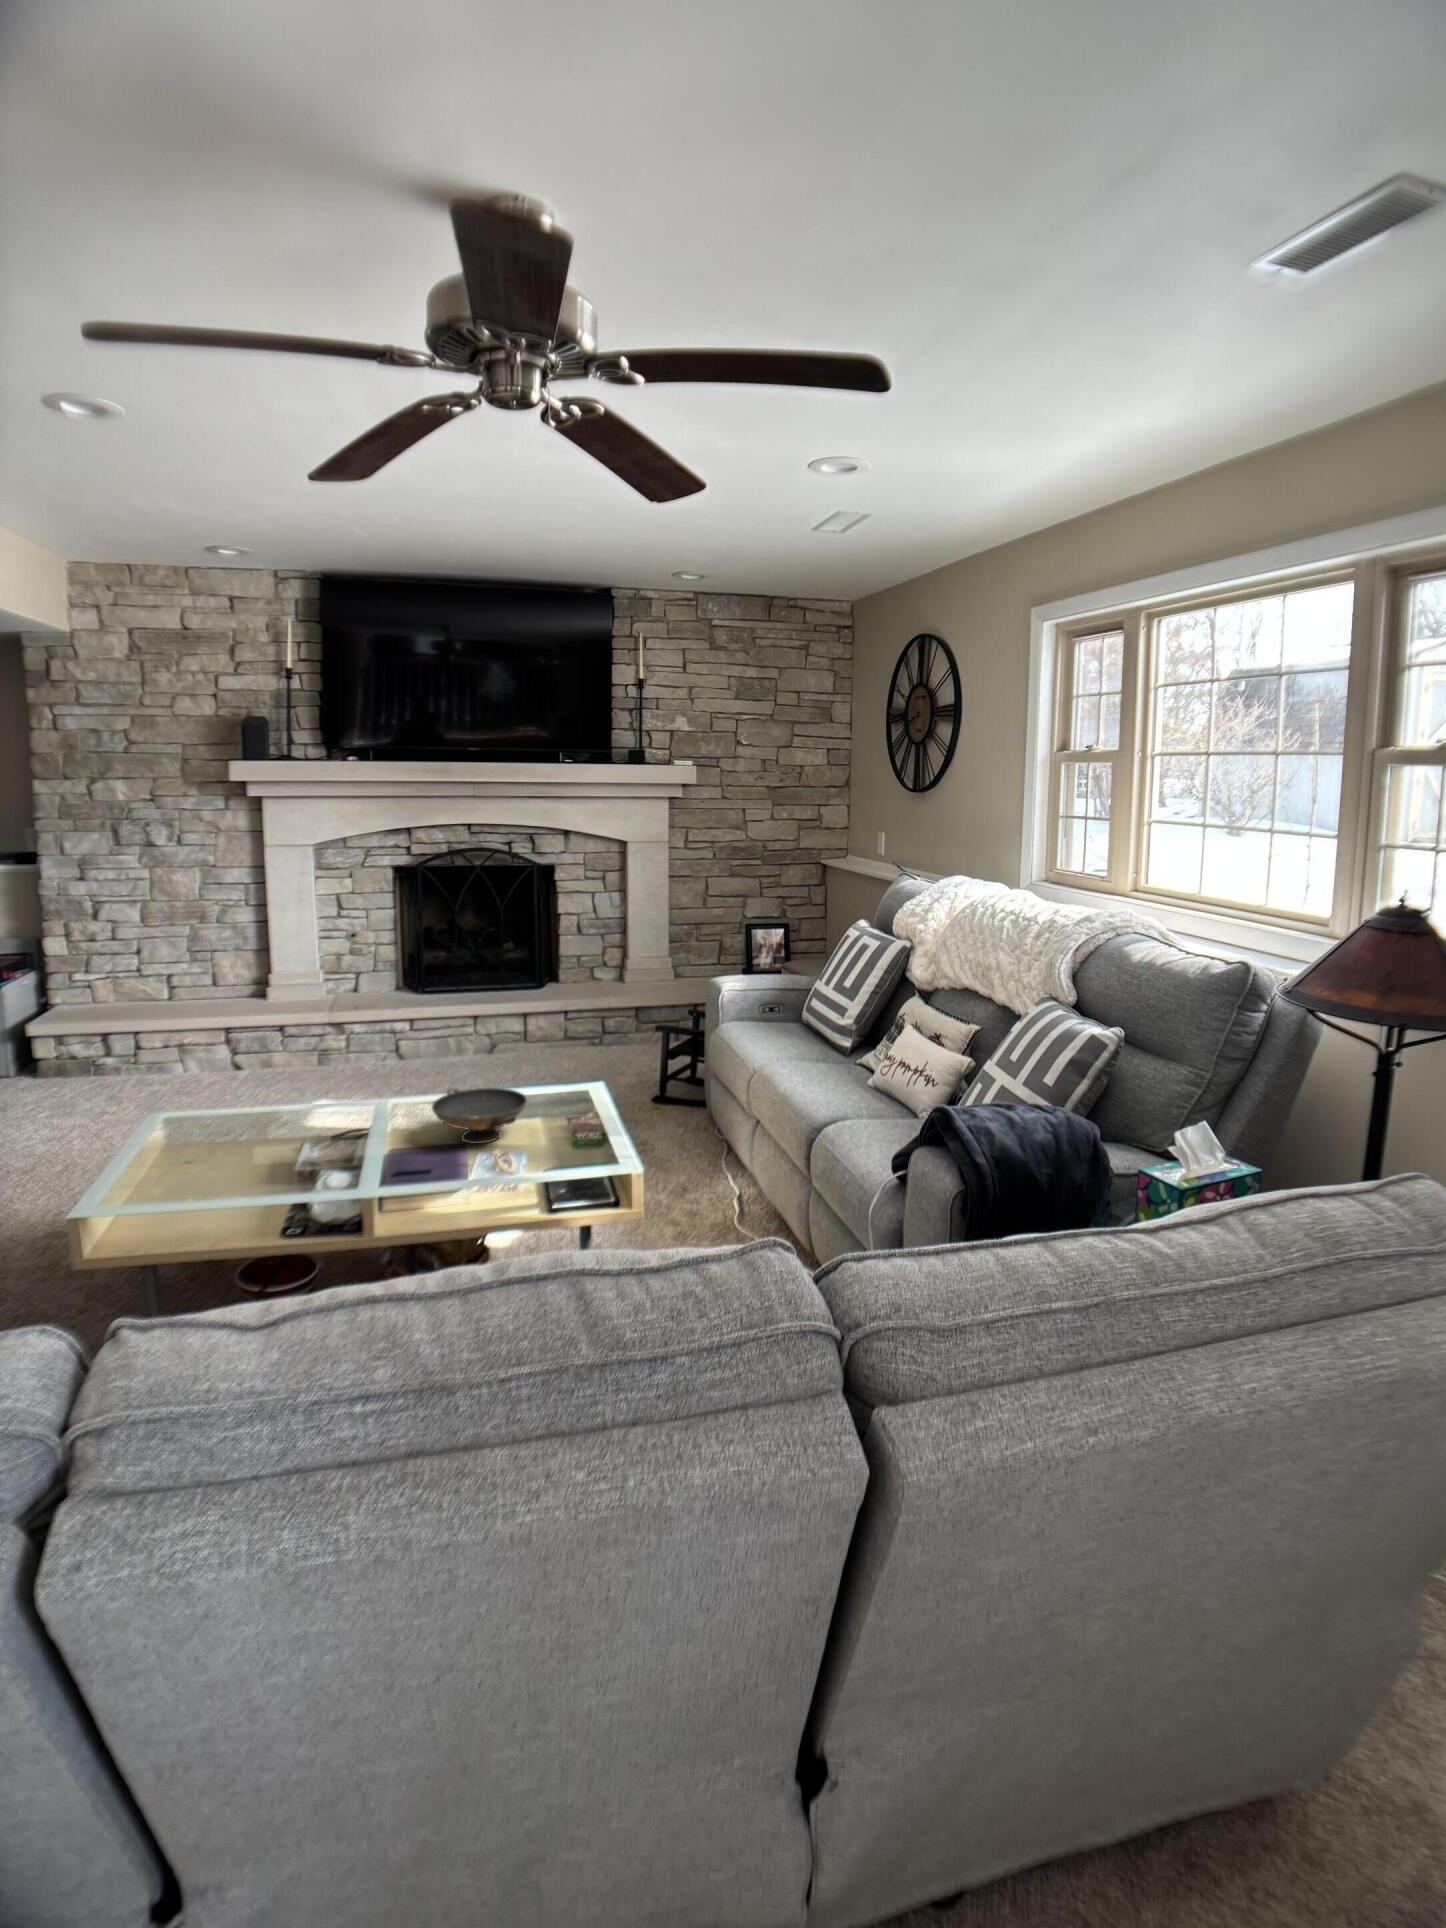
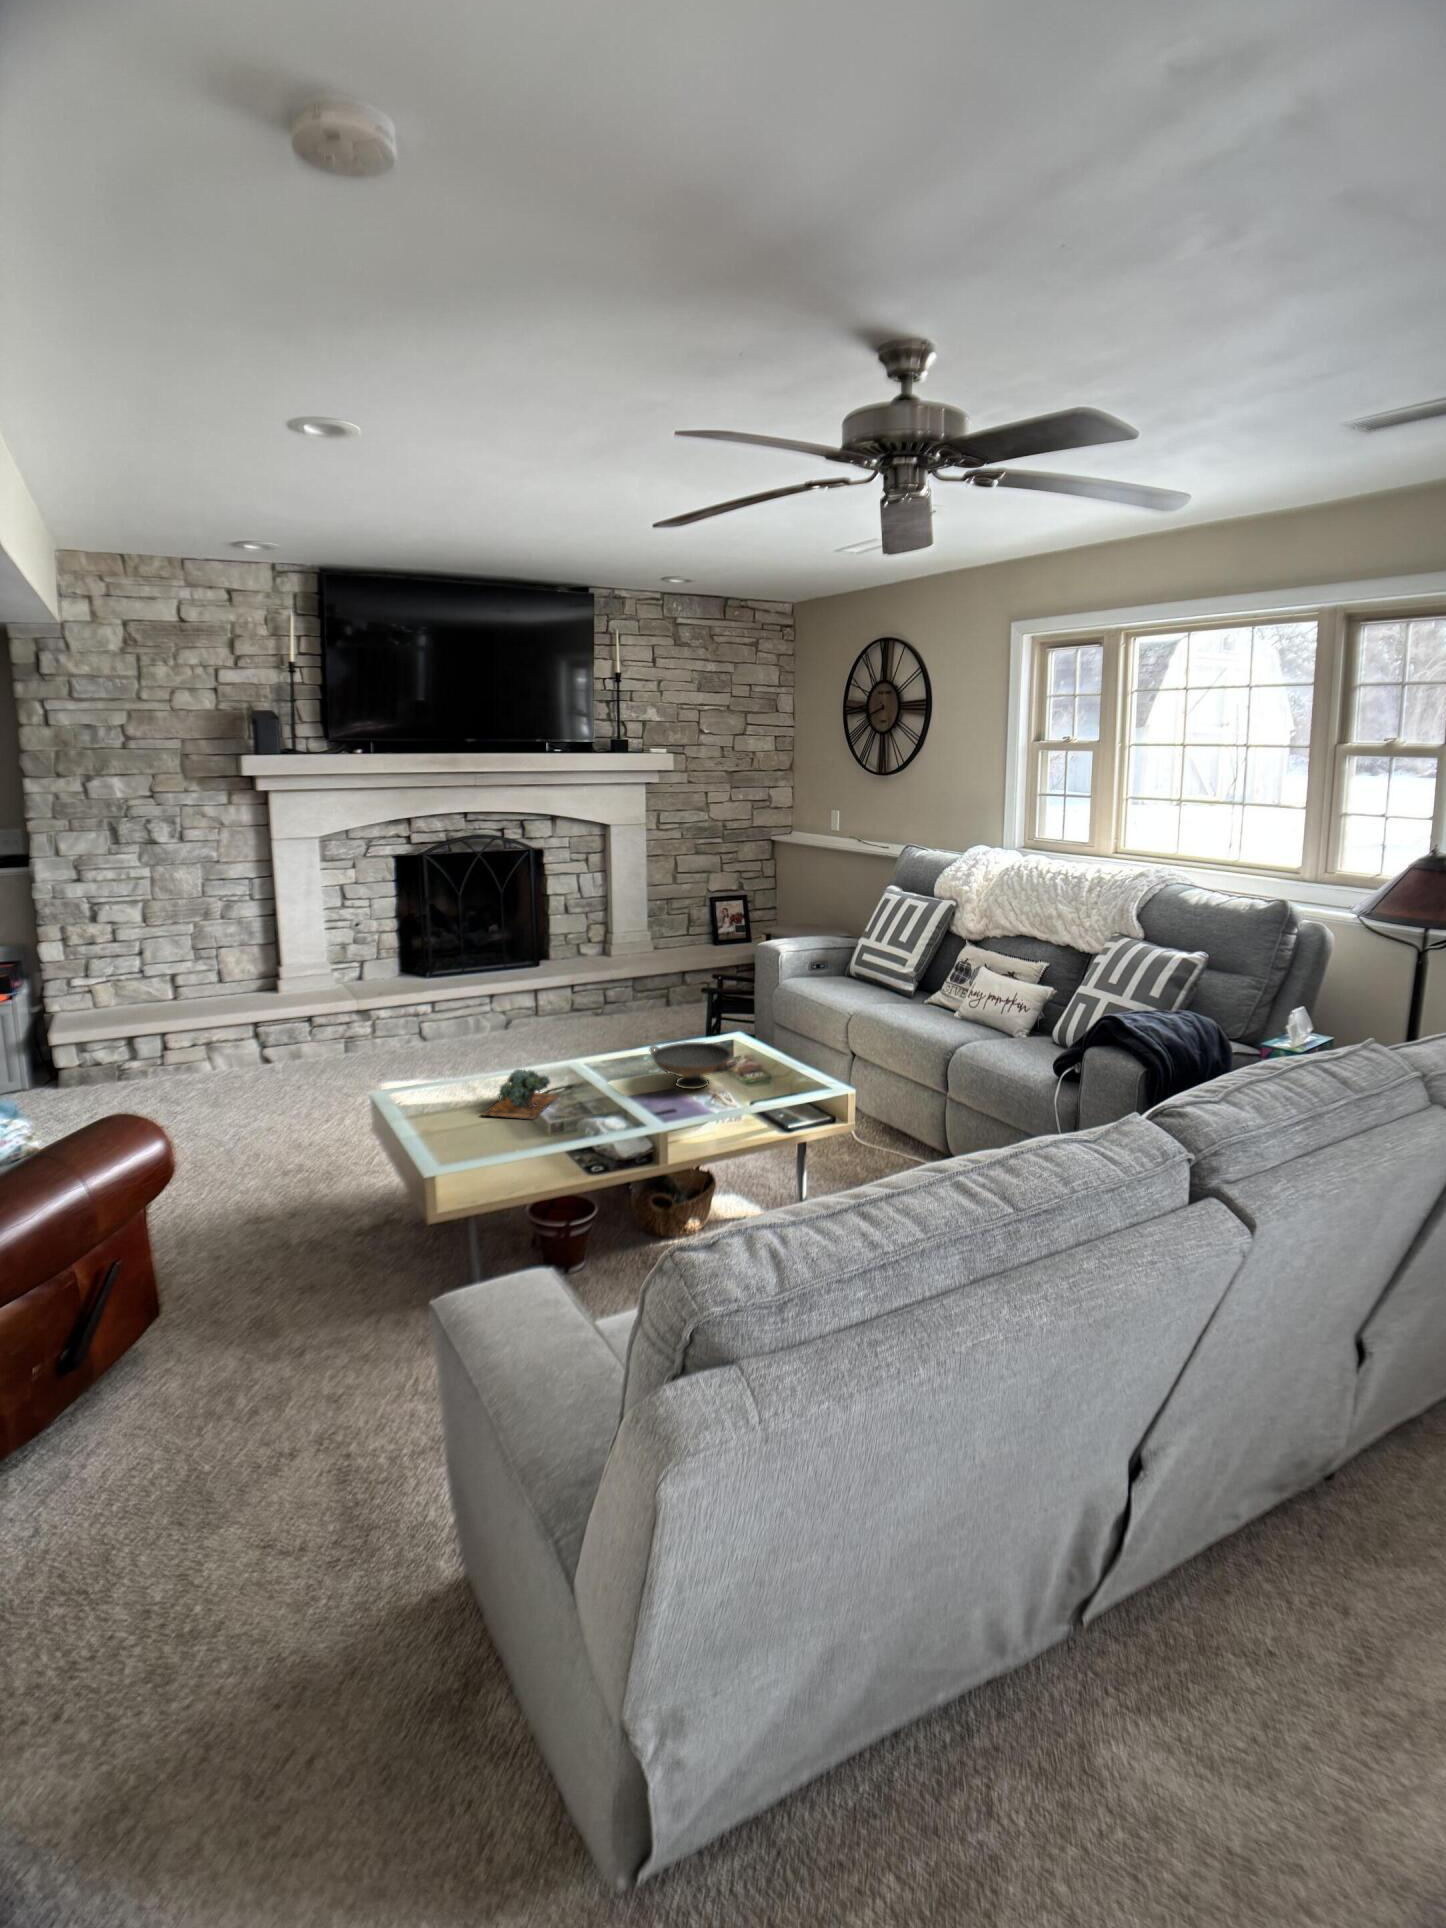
succulent plant: none [228,1102,335,1161] -> present [482,1069,558,1119]

